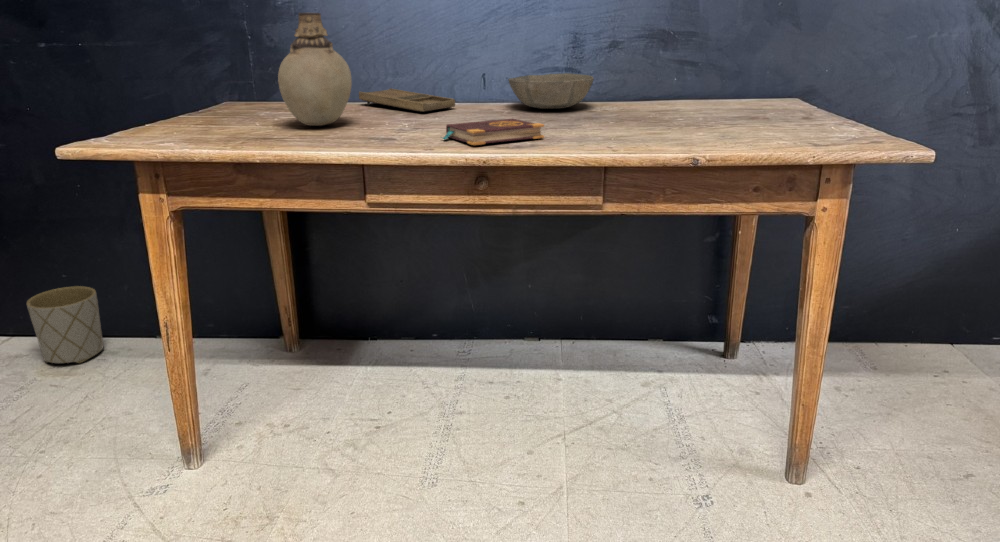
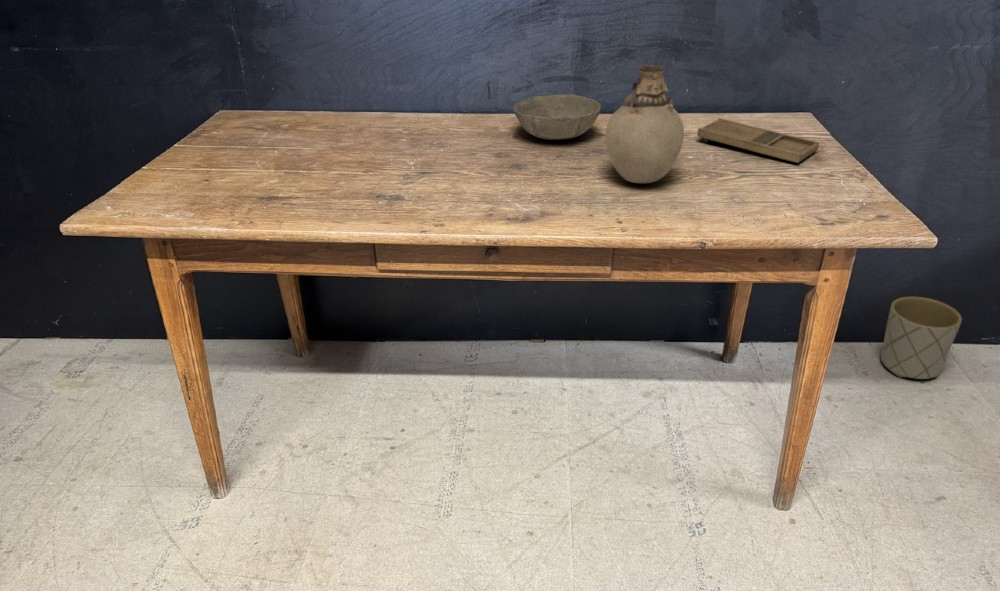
vase: present [278,13,352,126] -> present [605,65,684,183]
tray: present [359,88,455,112] -> present [697,118,819,163]
book: present [443,119,544,145] -> none [448,174,553,220]
planter: present [27,286,103,363] -> present [881,297,962,379]

